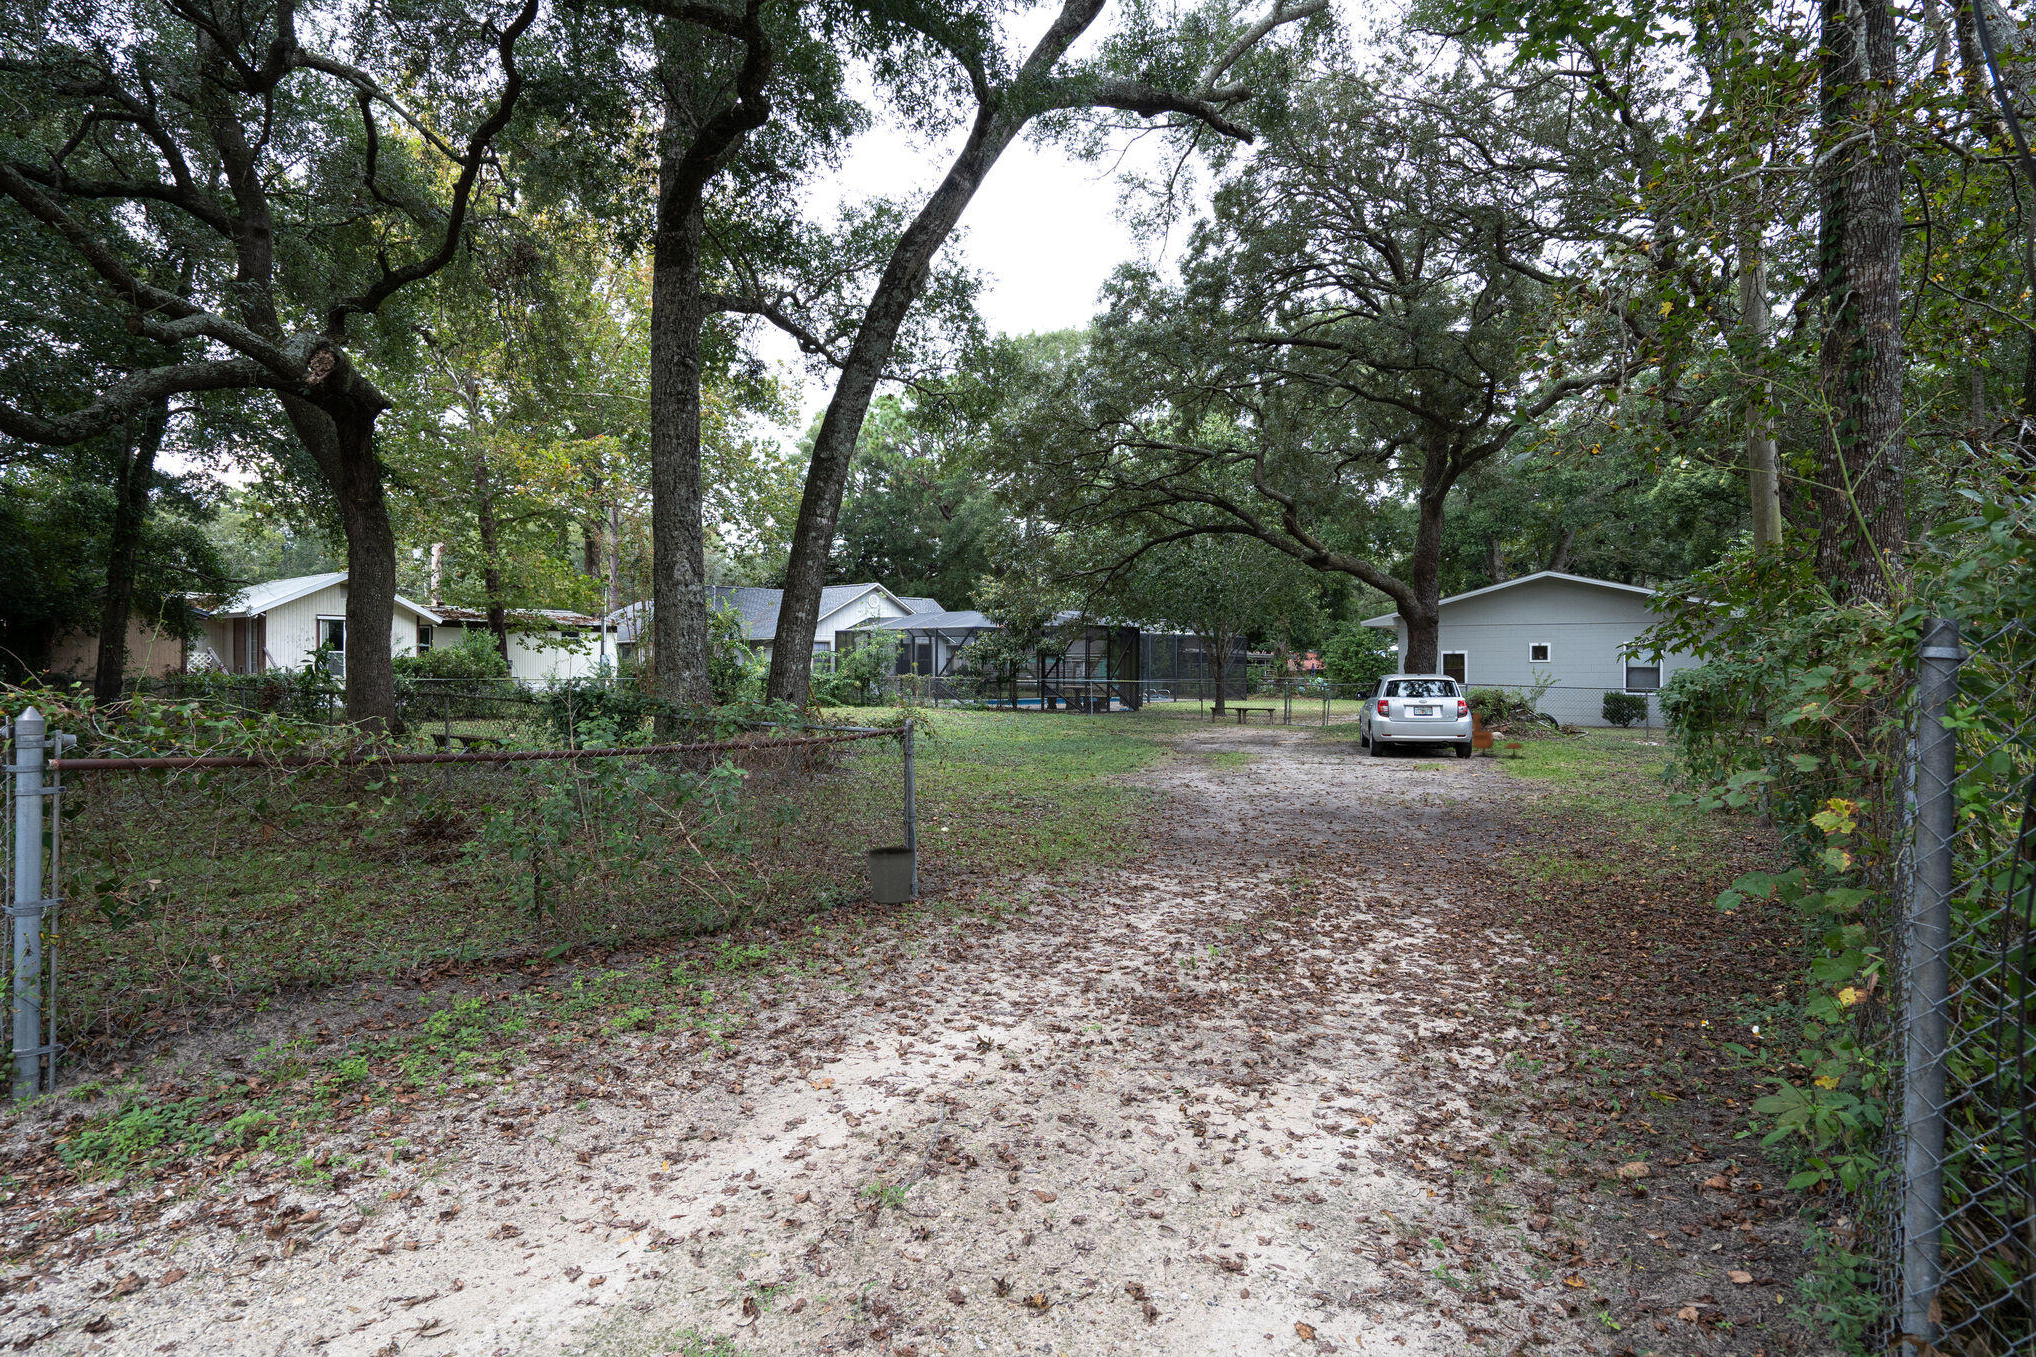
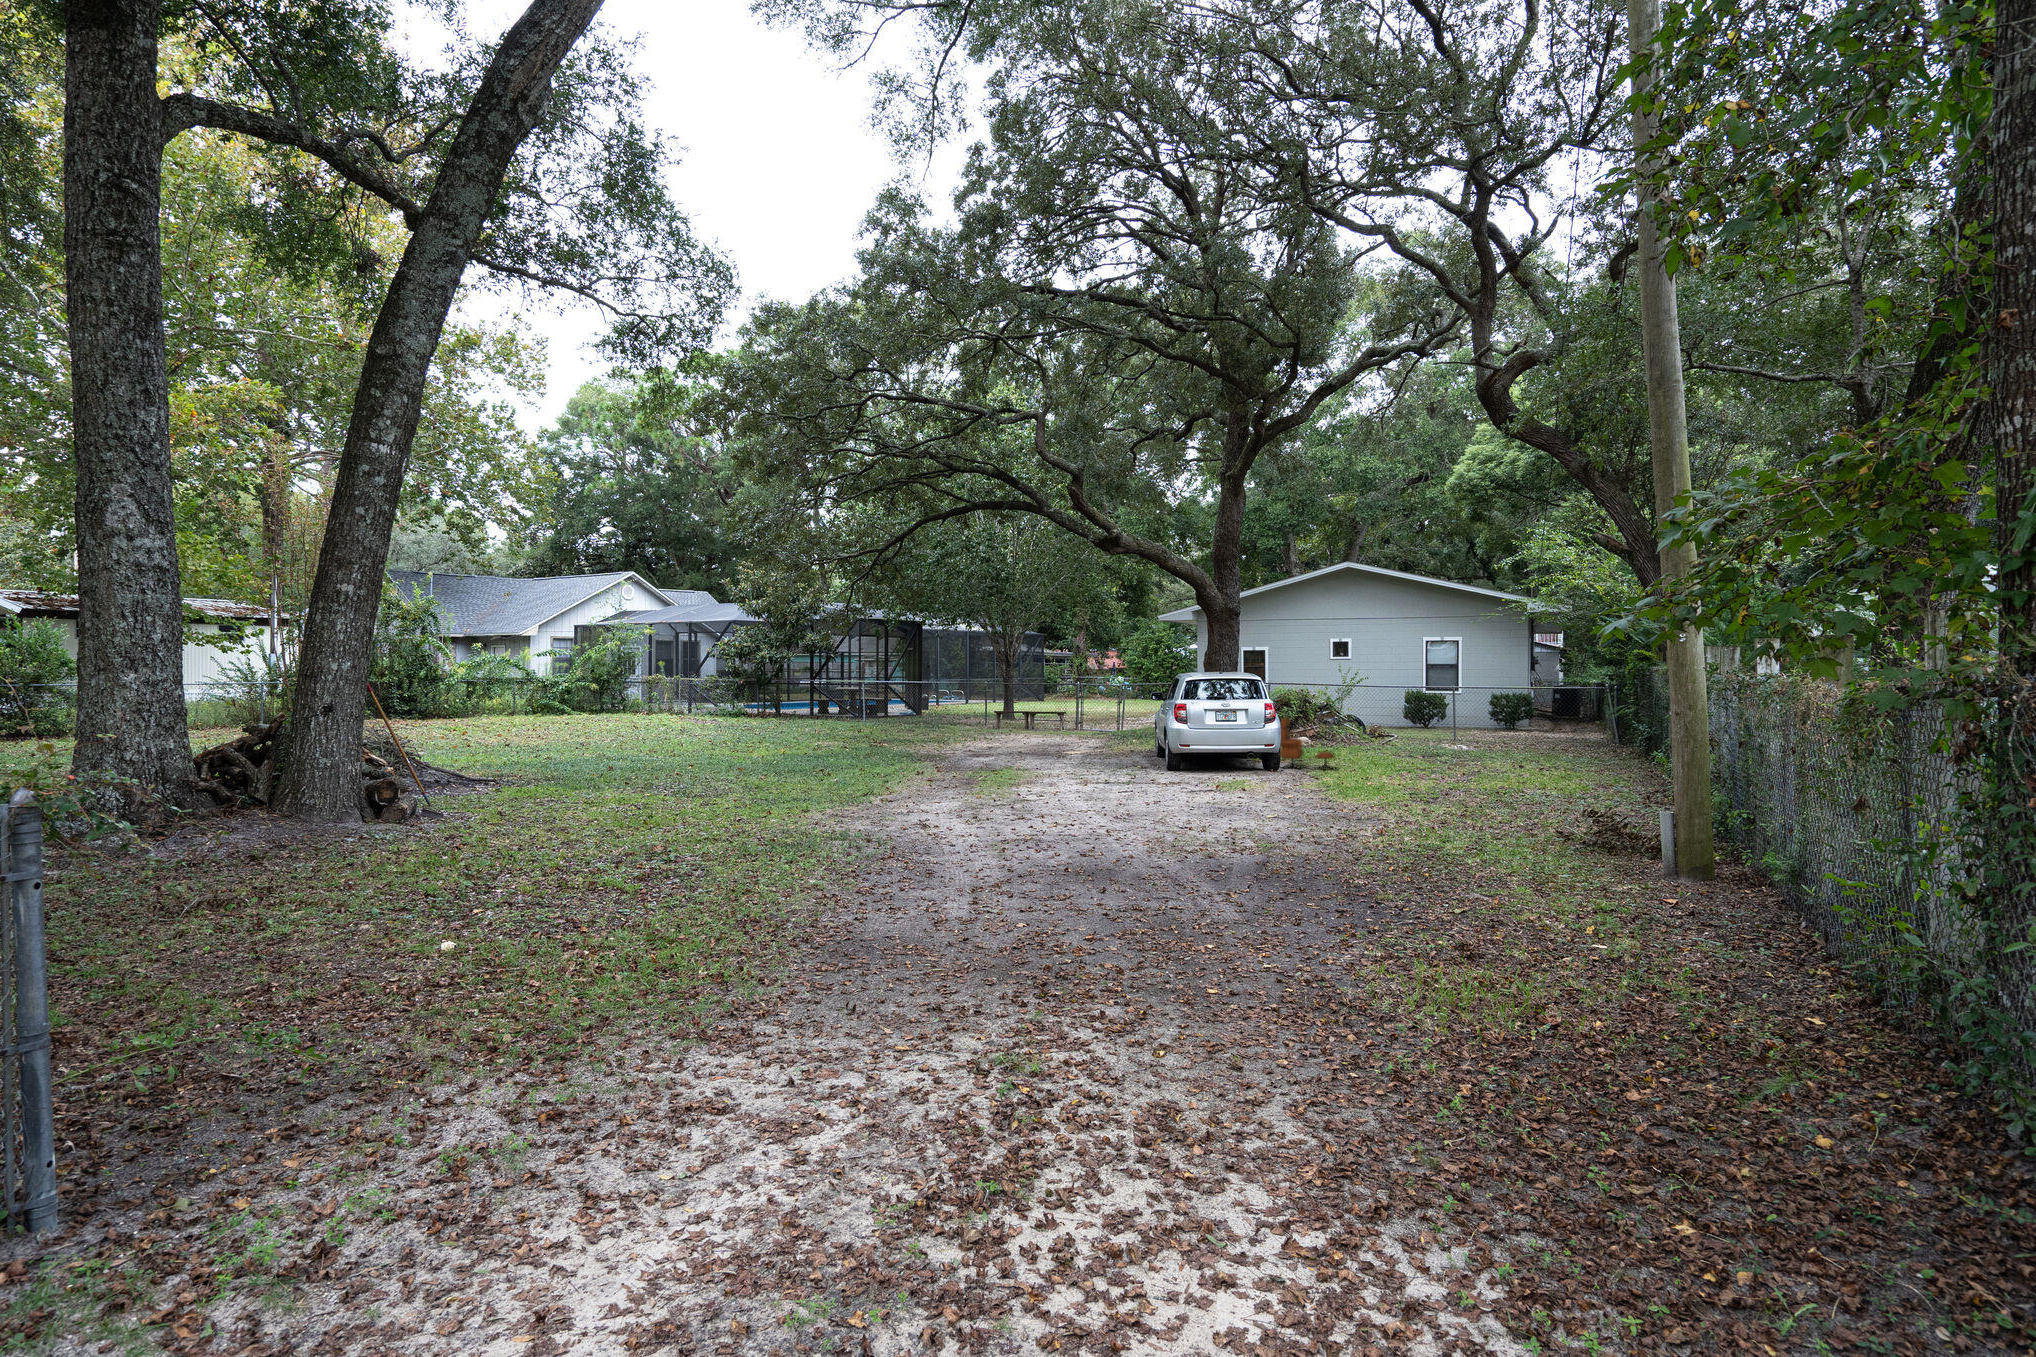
bucket: present [868,846,915,903] -> none [71,1053,217,1205]

